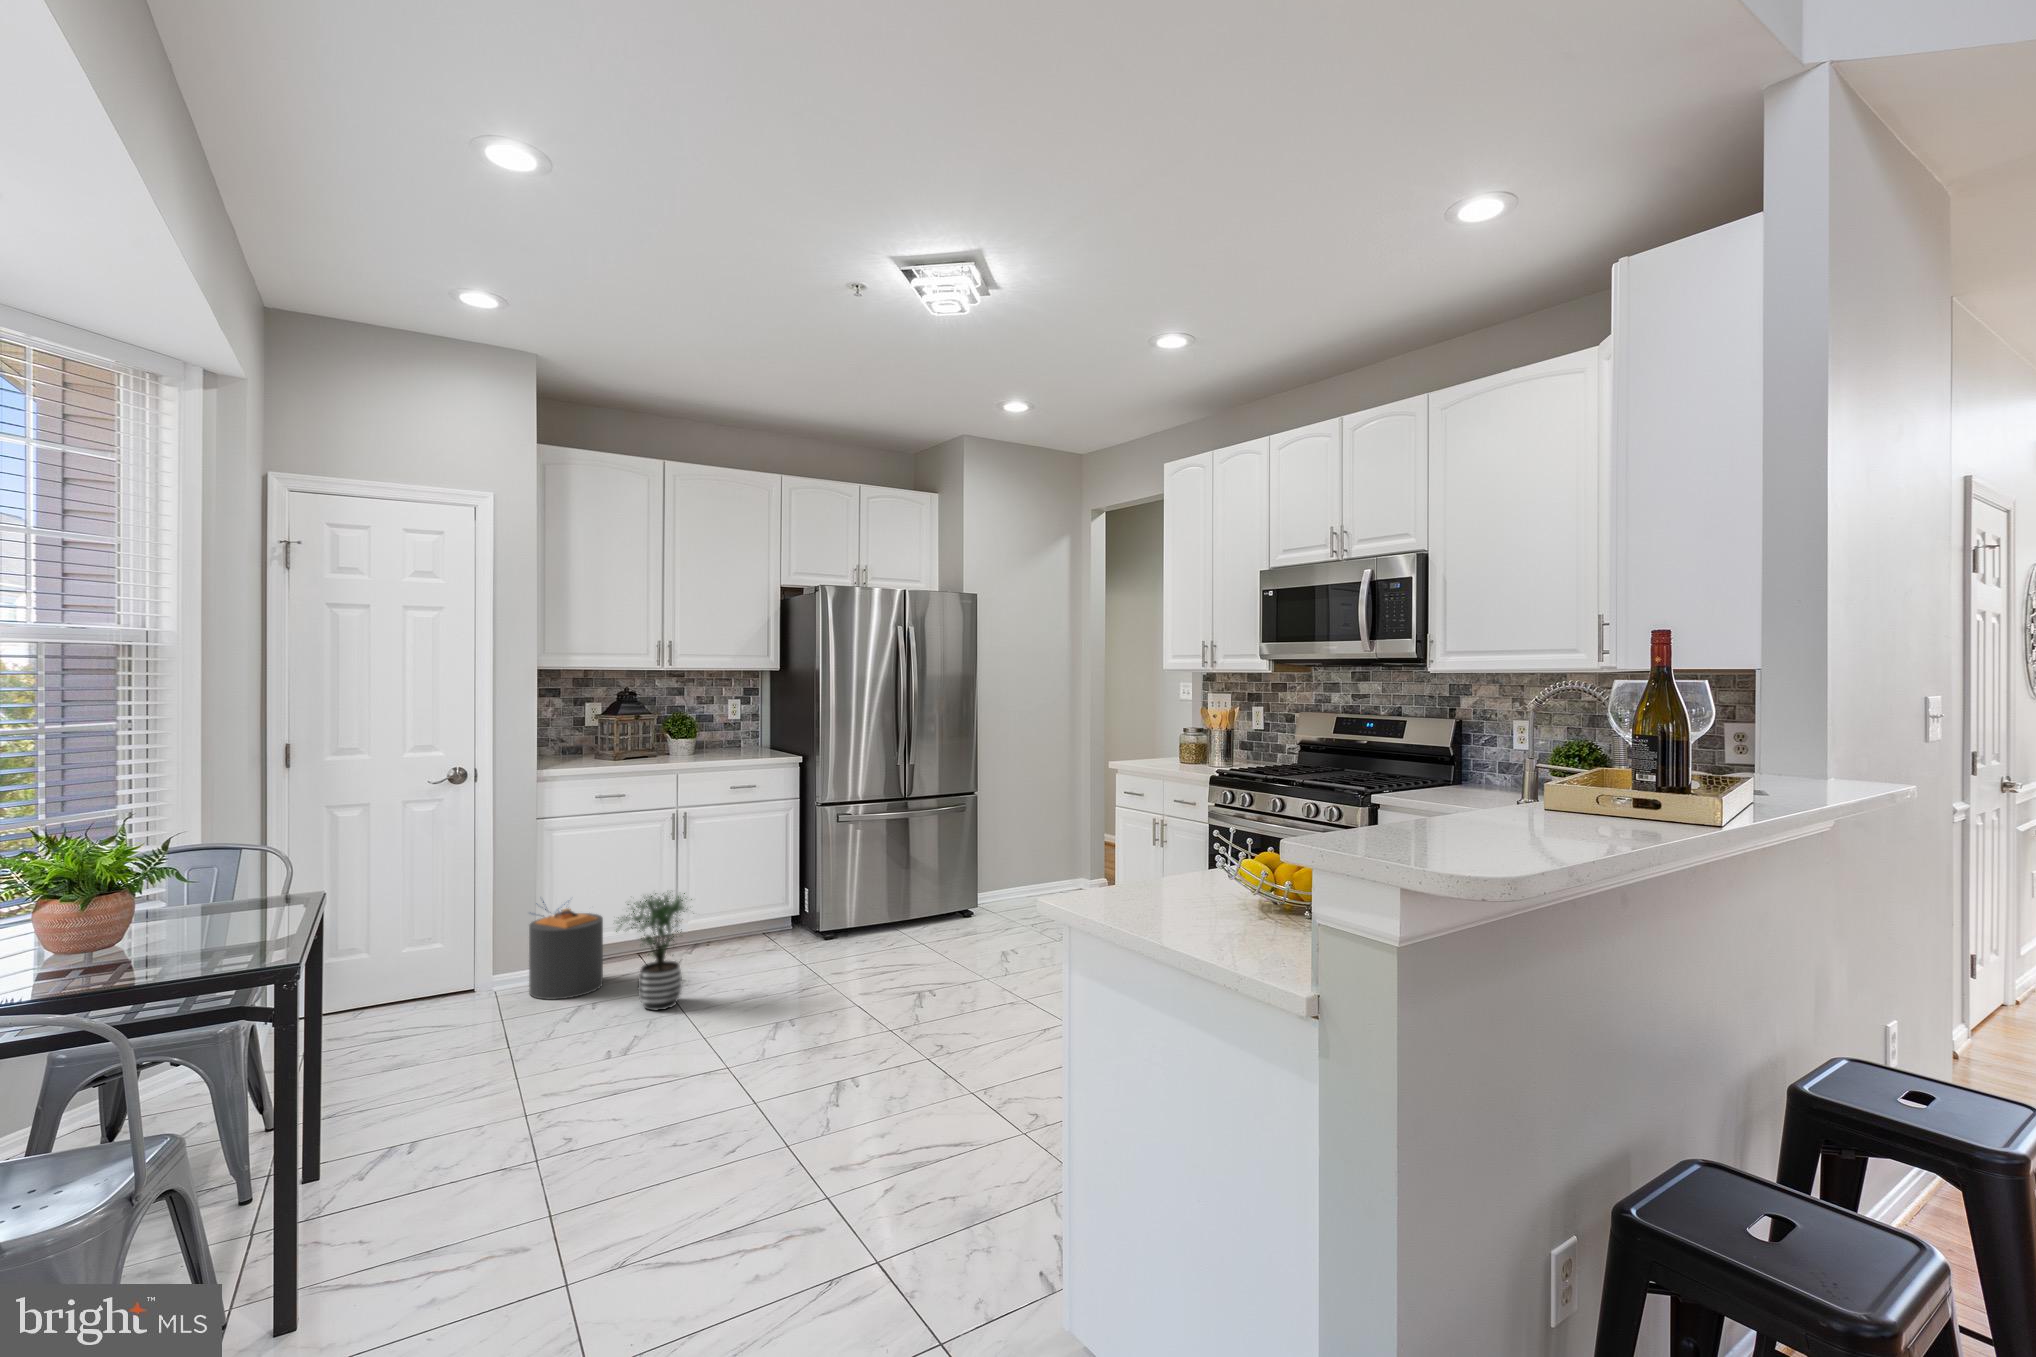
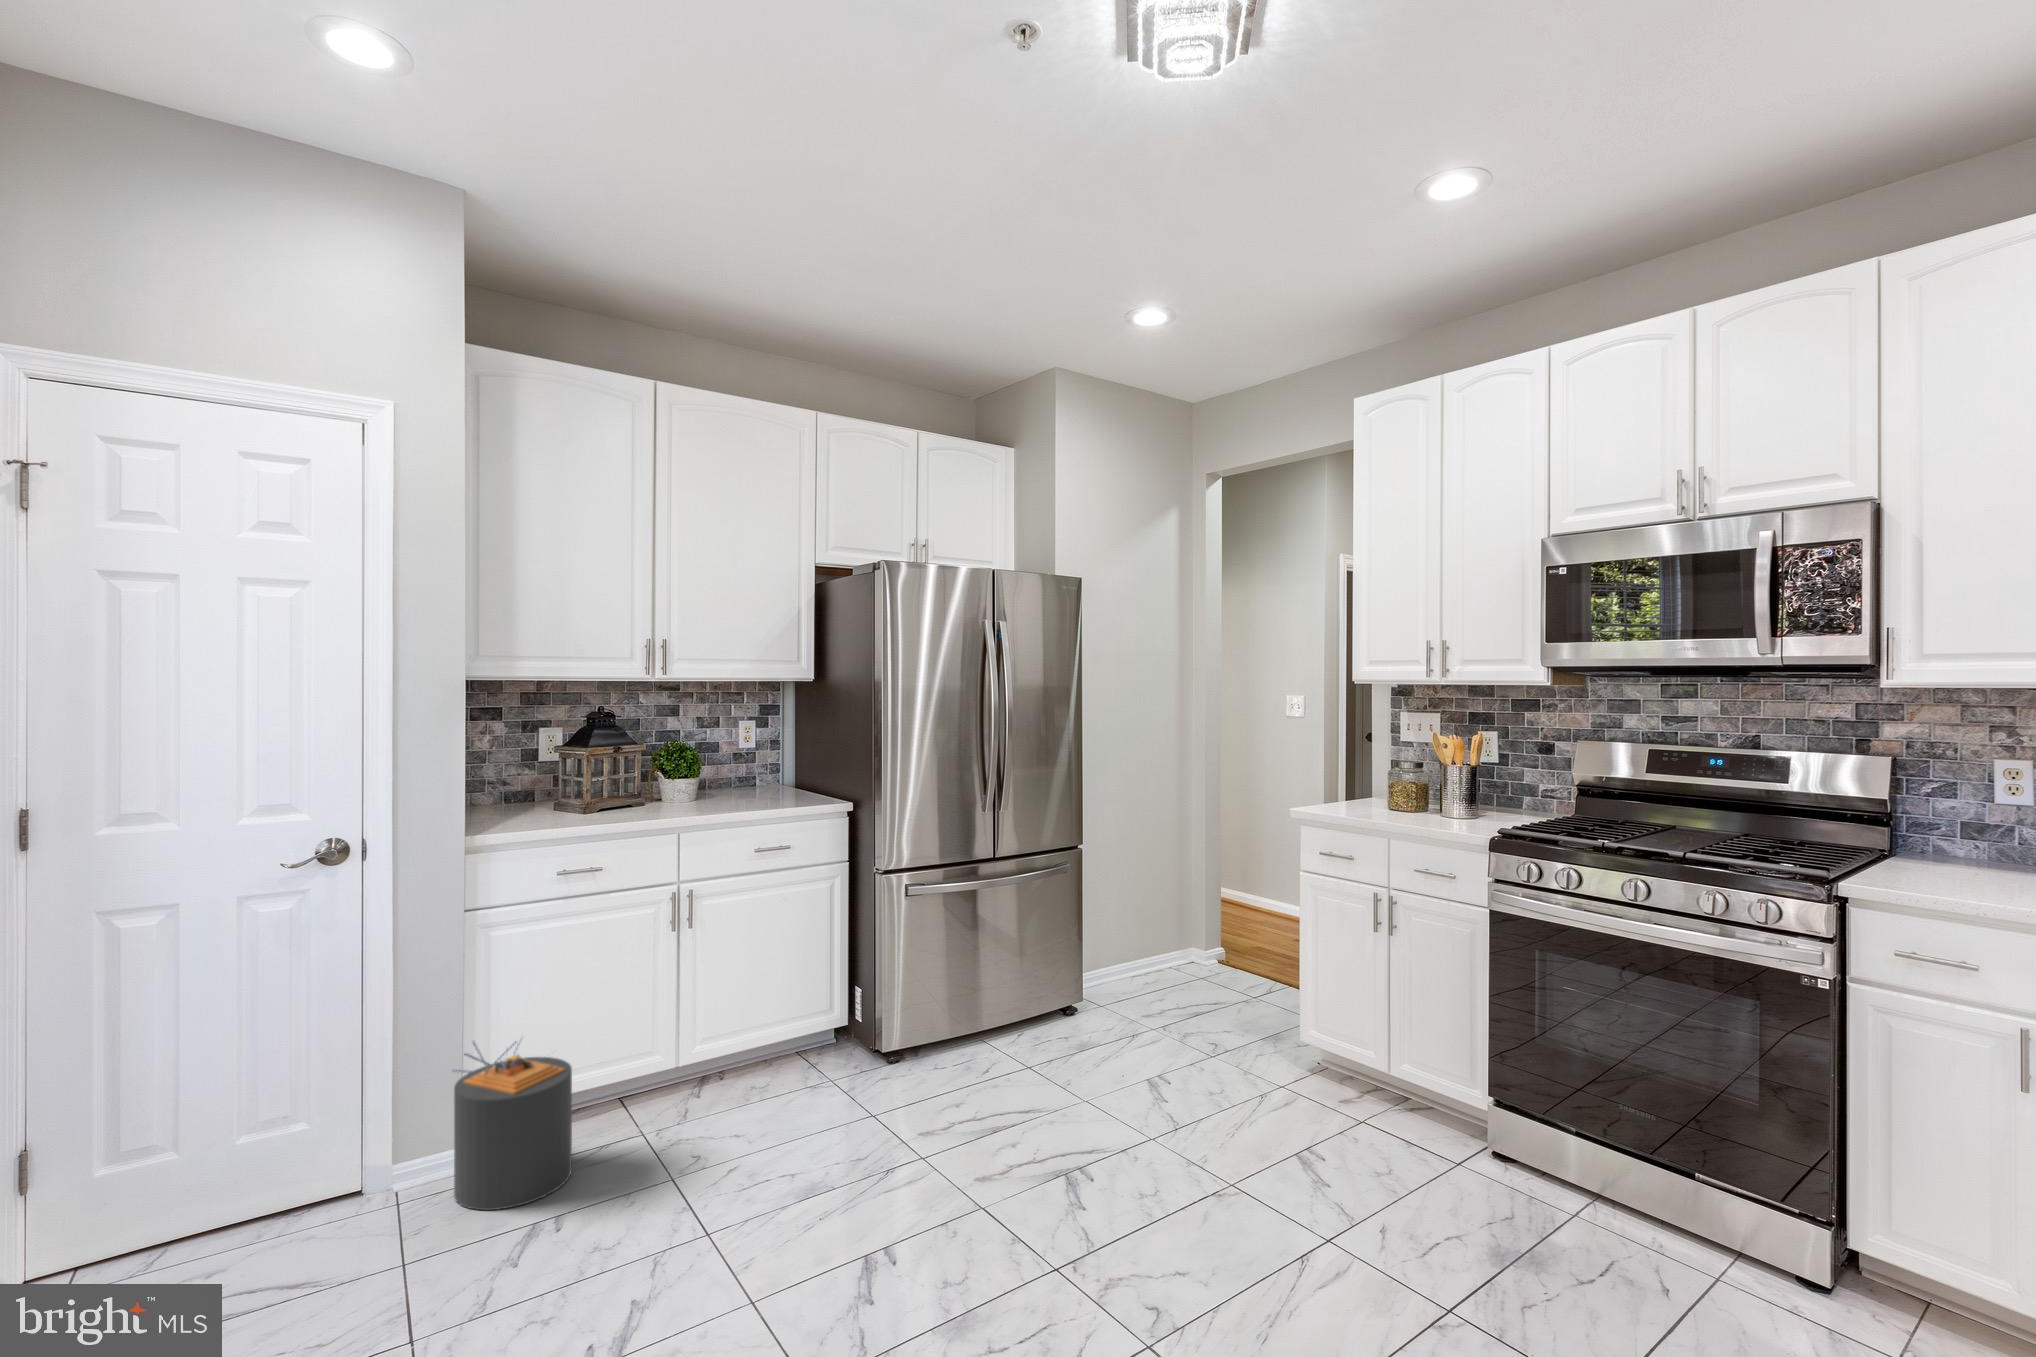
potted plant: present [616,893,692,1010] -> none [591,1030,732,1233]

